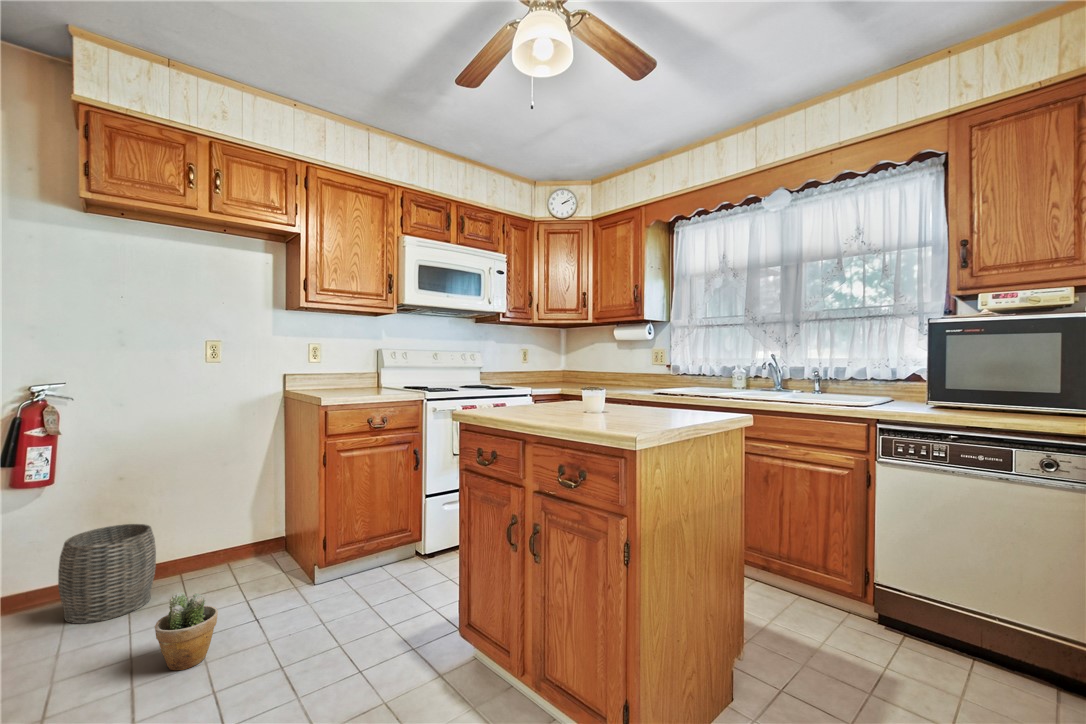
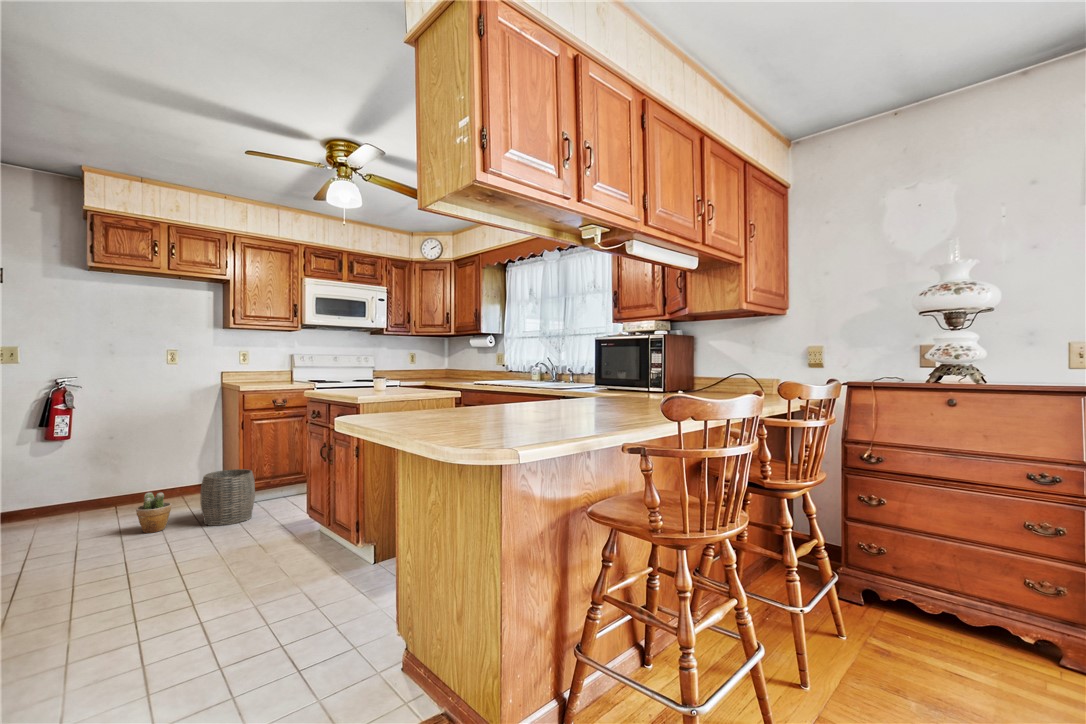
woven basket: present [58,524,156,624] -> present [200,469,255,526]

